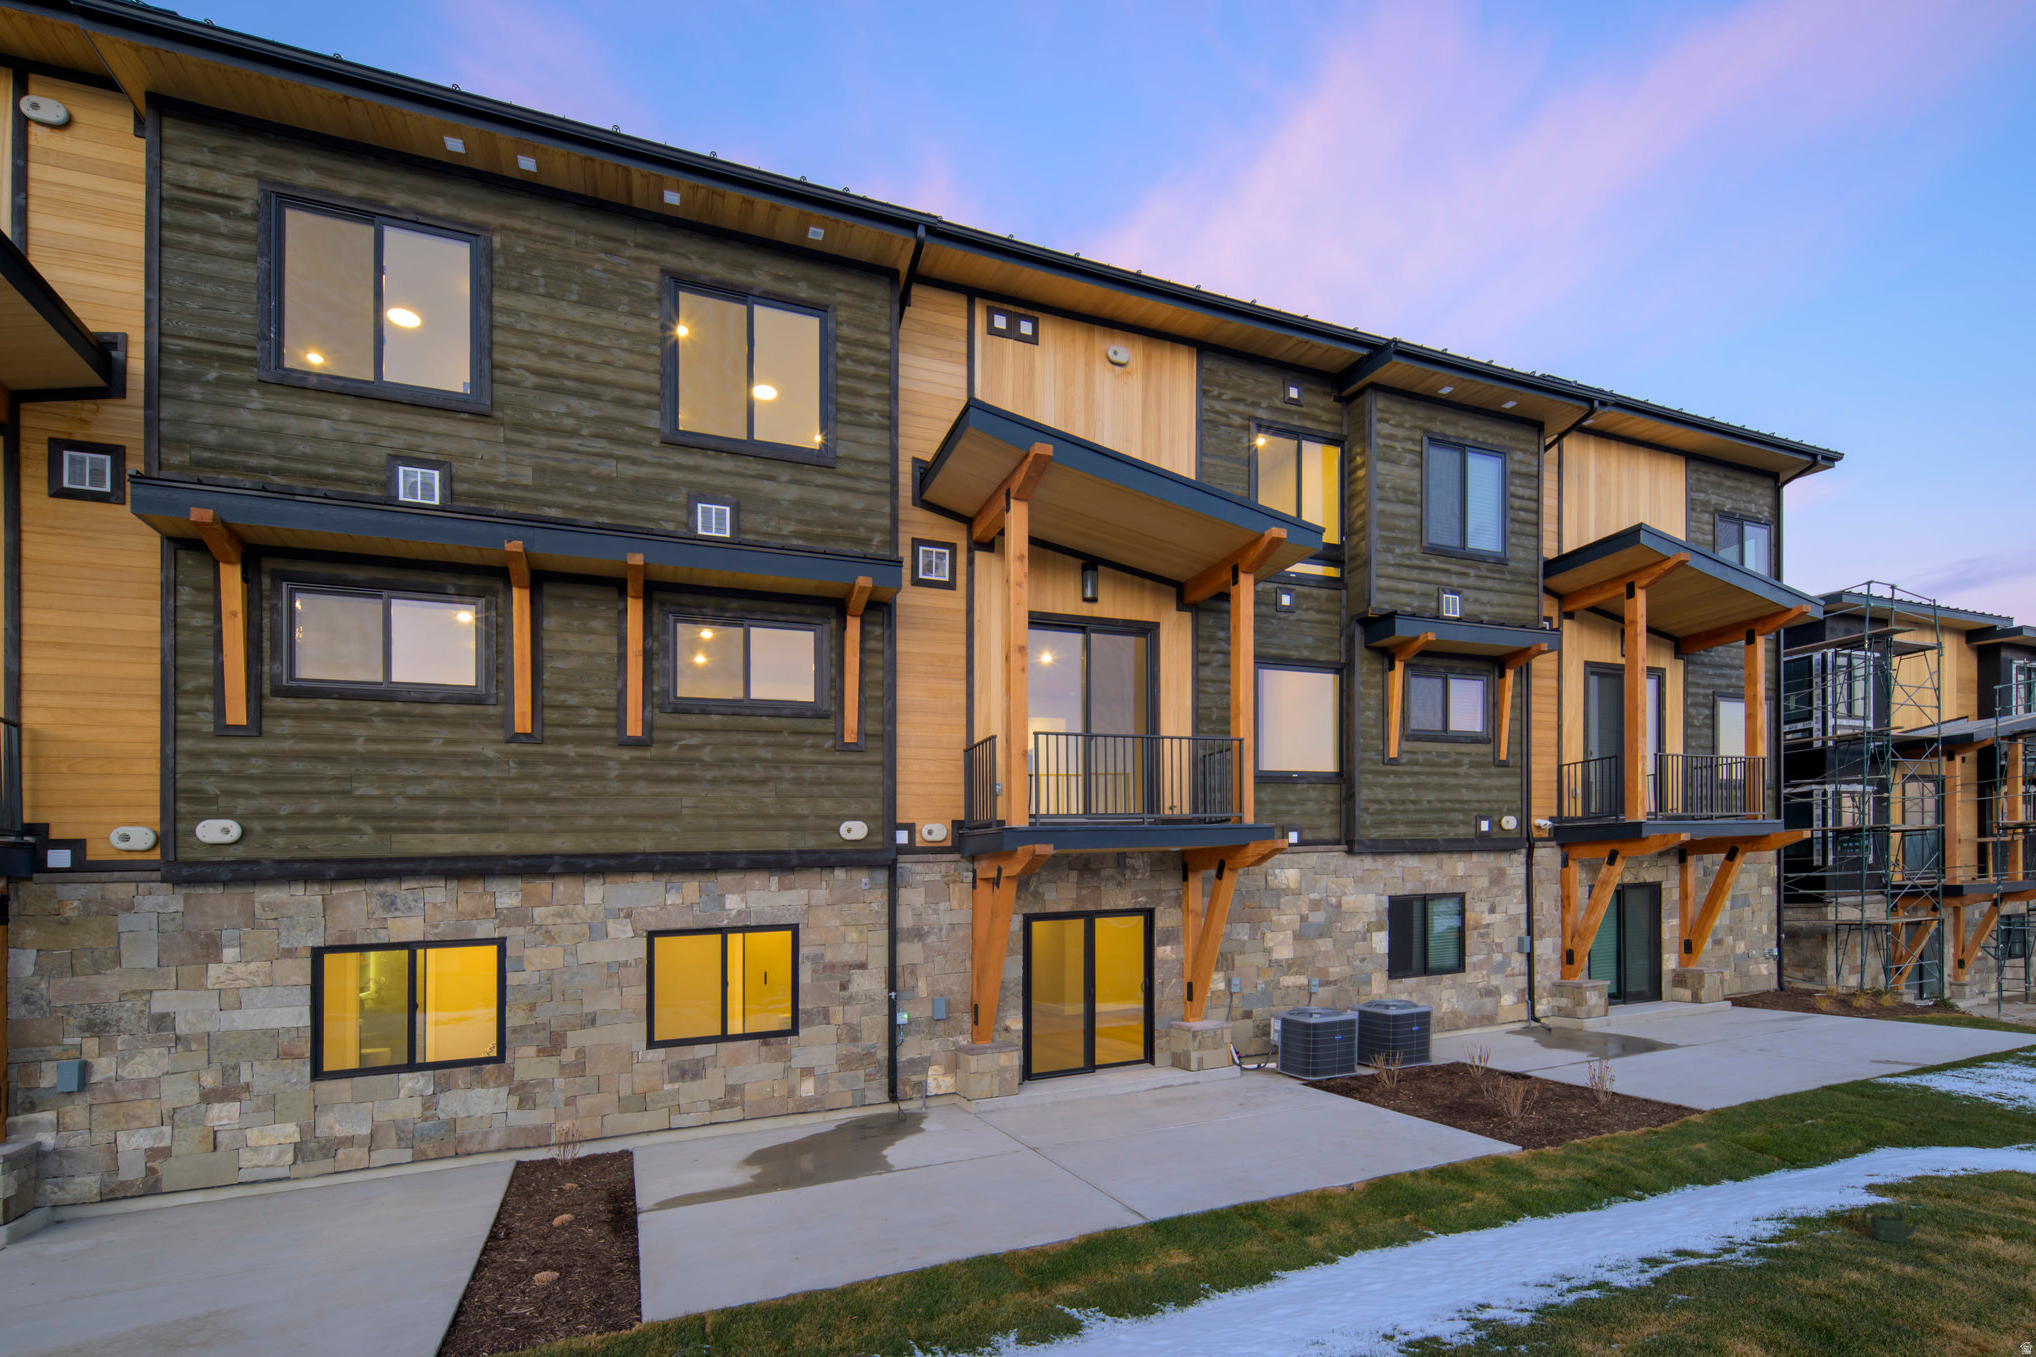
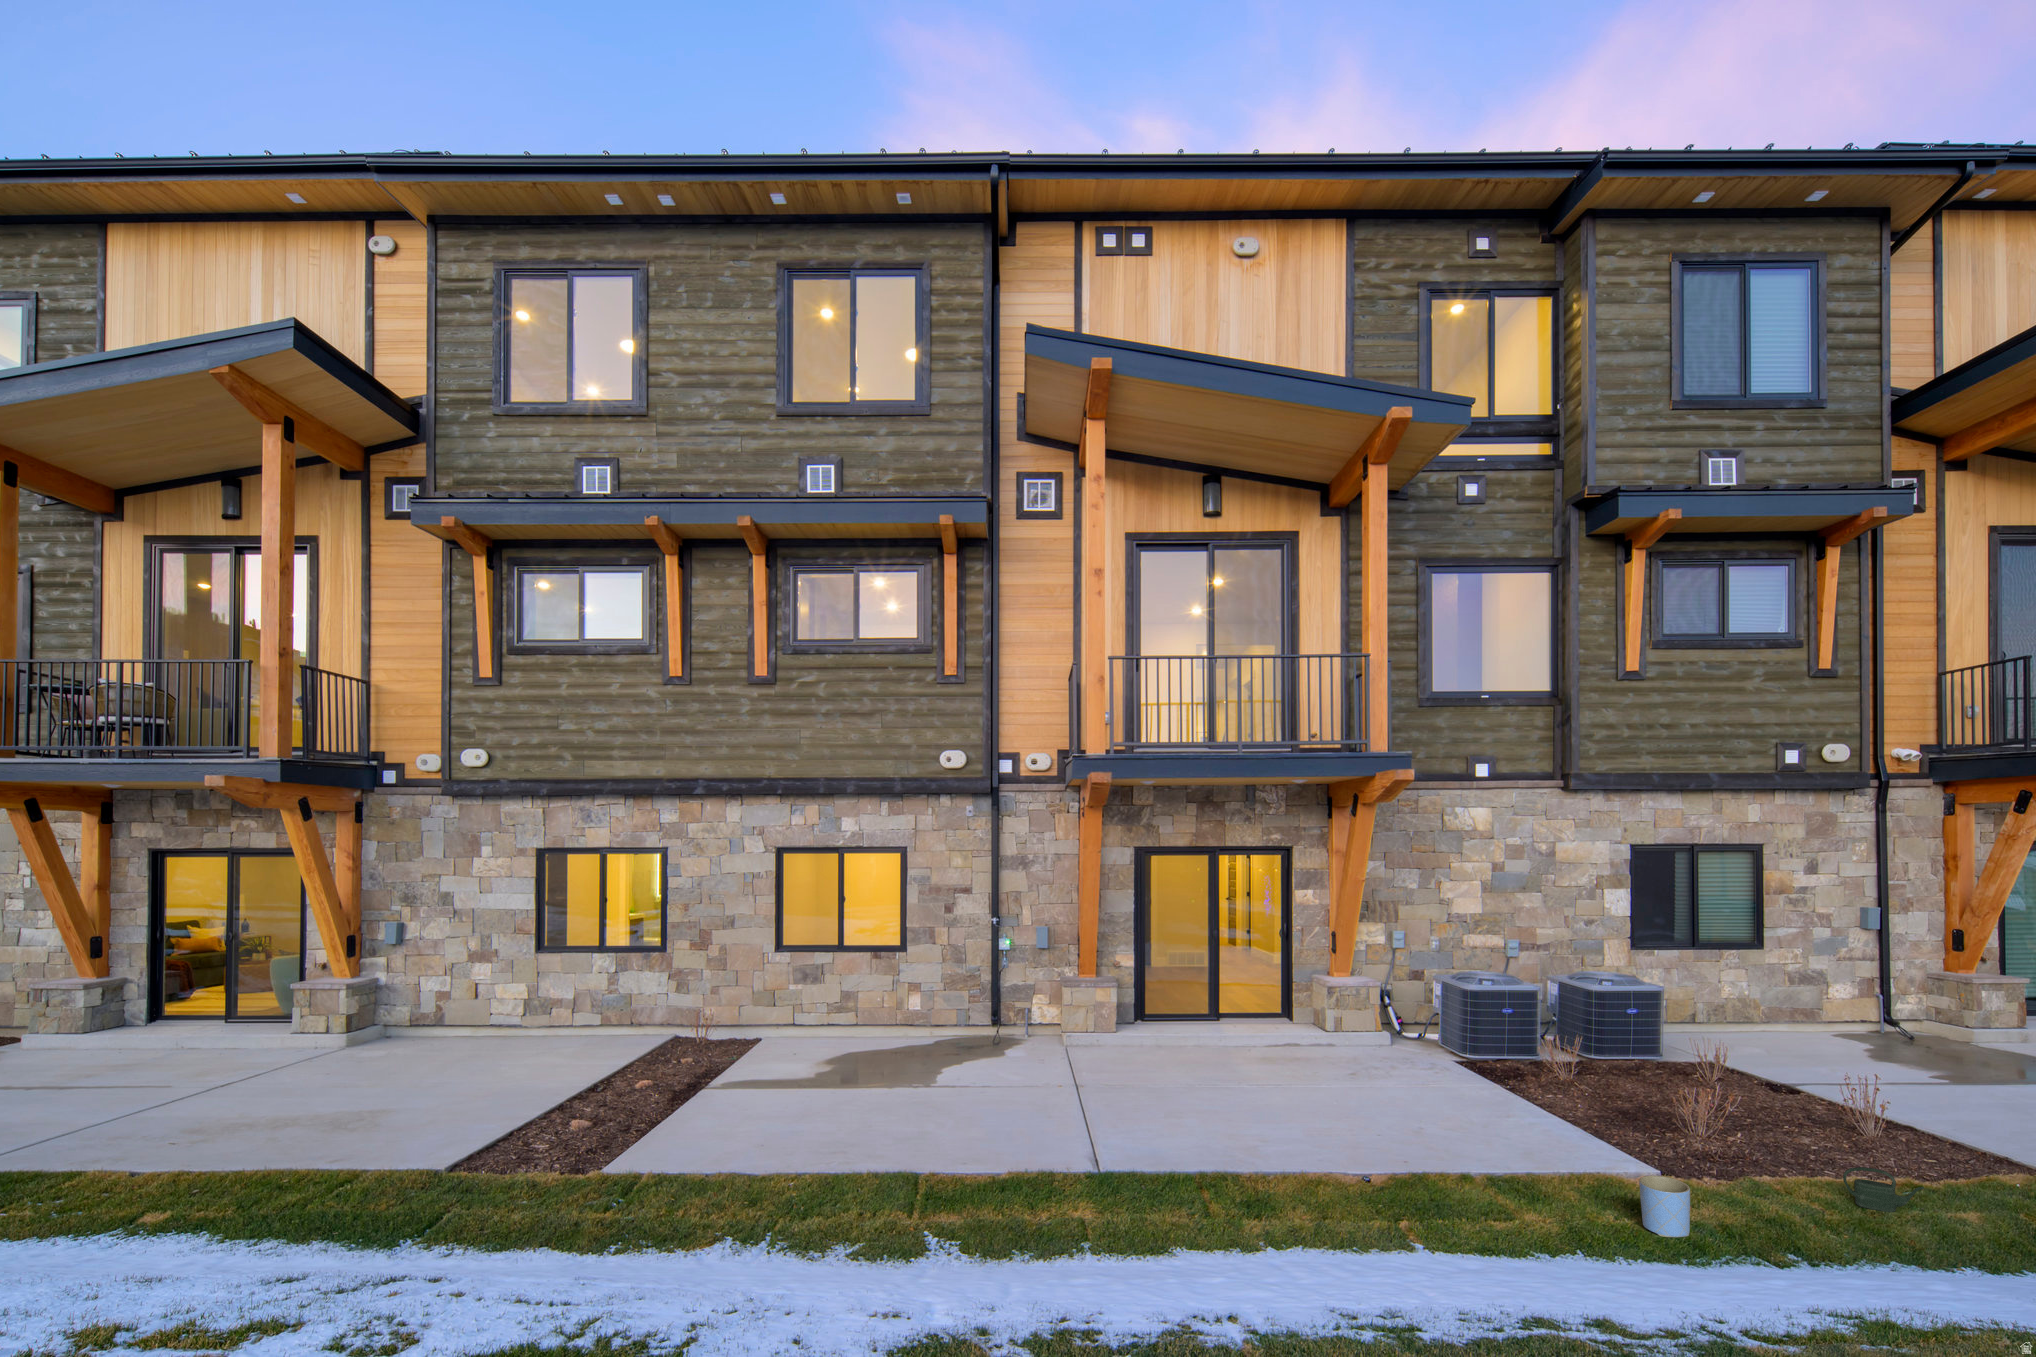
planter: none [1806,1251,1859,1314] -> present [1639,1176,1690,1237]

